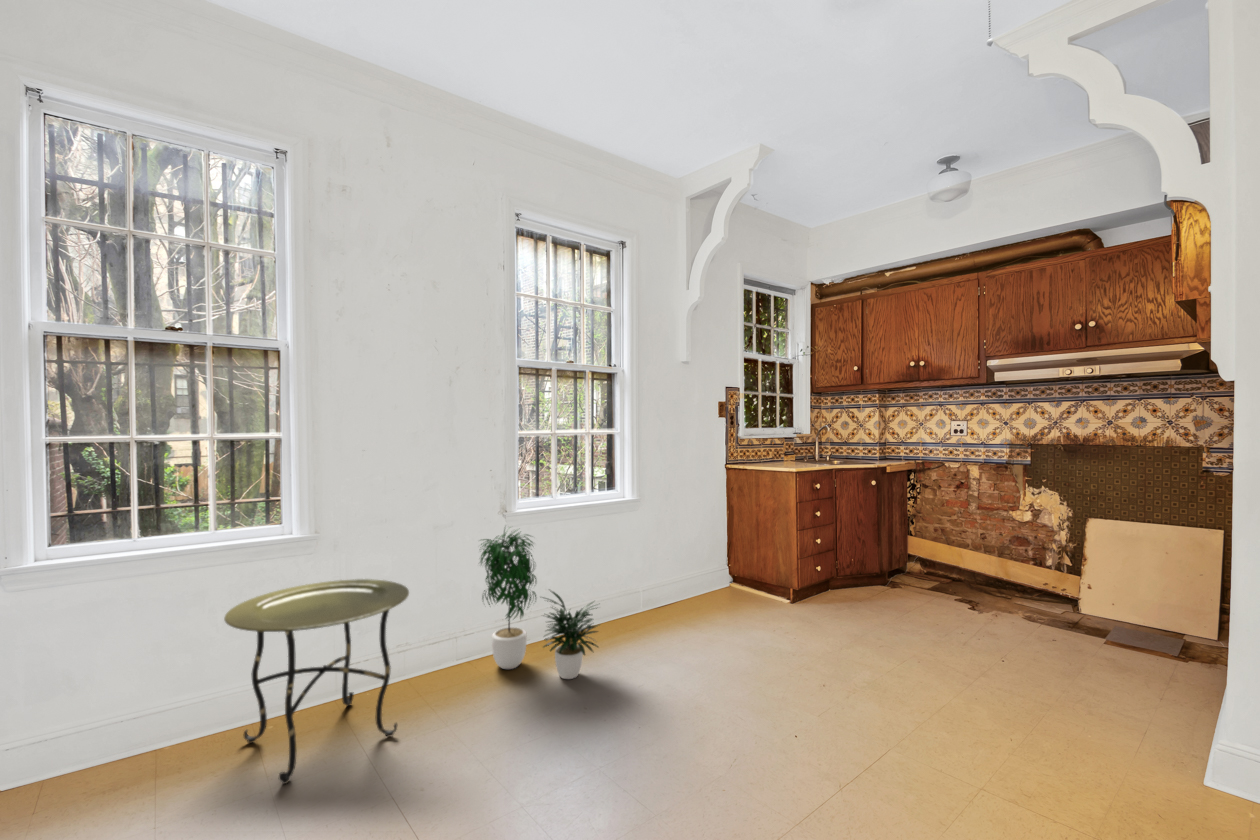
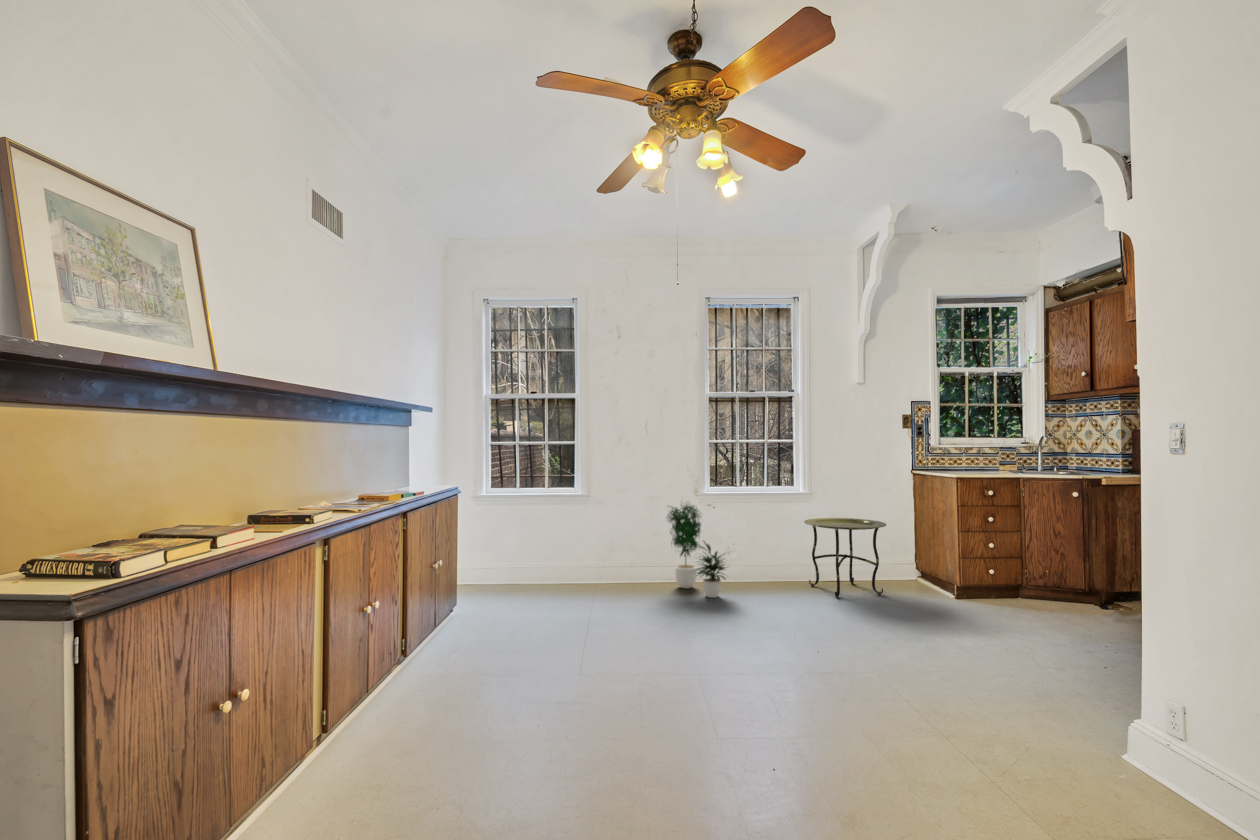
side table: present [224,579,409,784] -> present [804,518,886,598]

